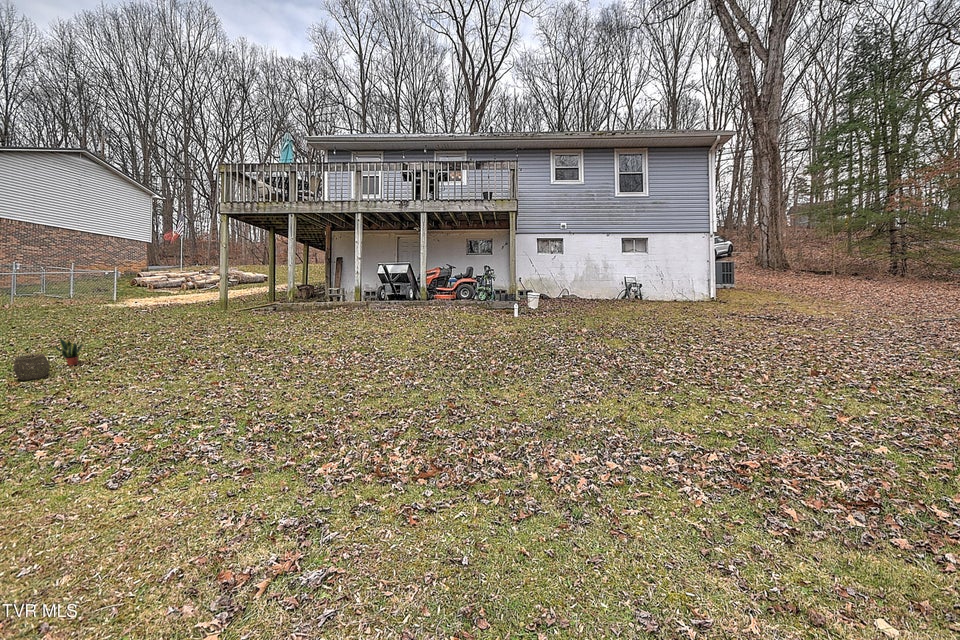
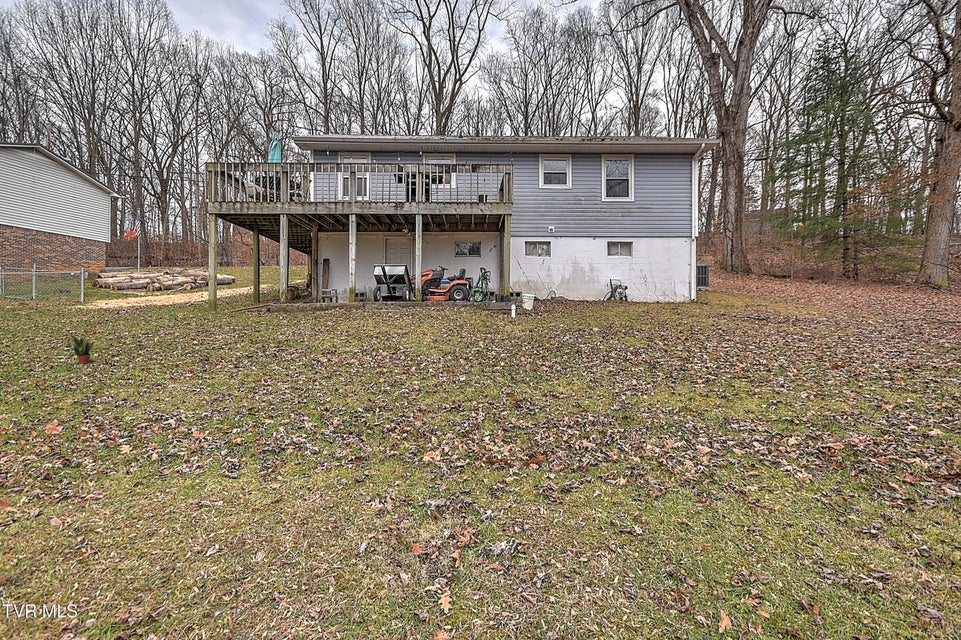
woven basket: present [13,354,50,380] -> none [30,351,67,377]

